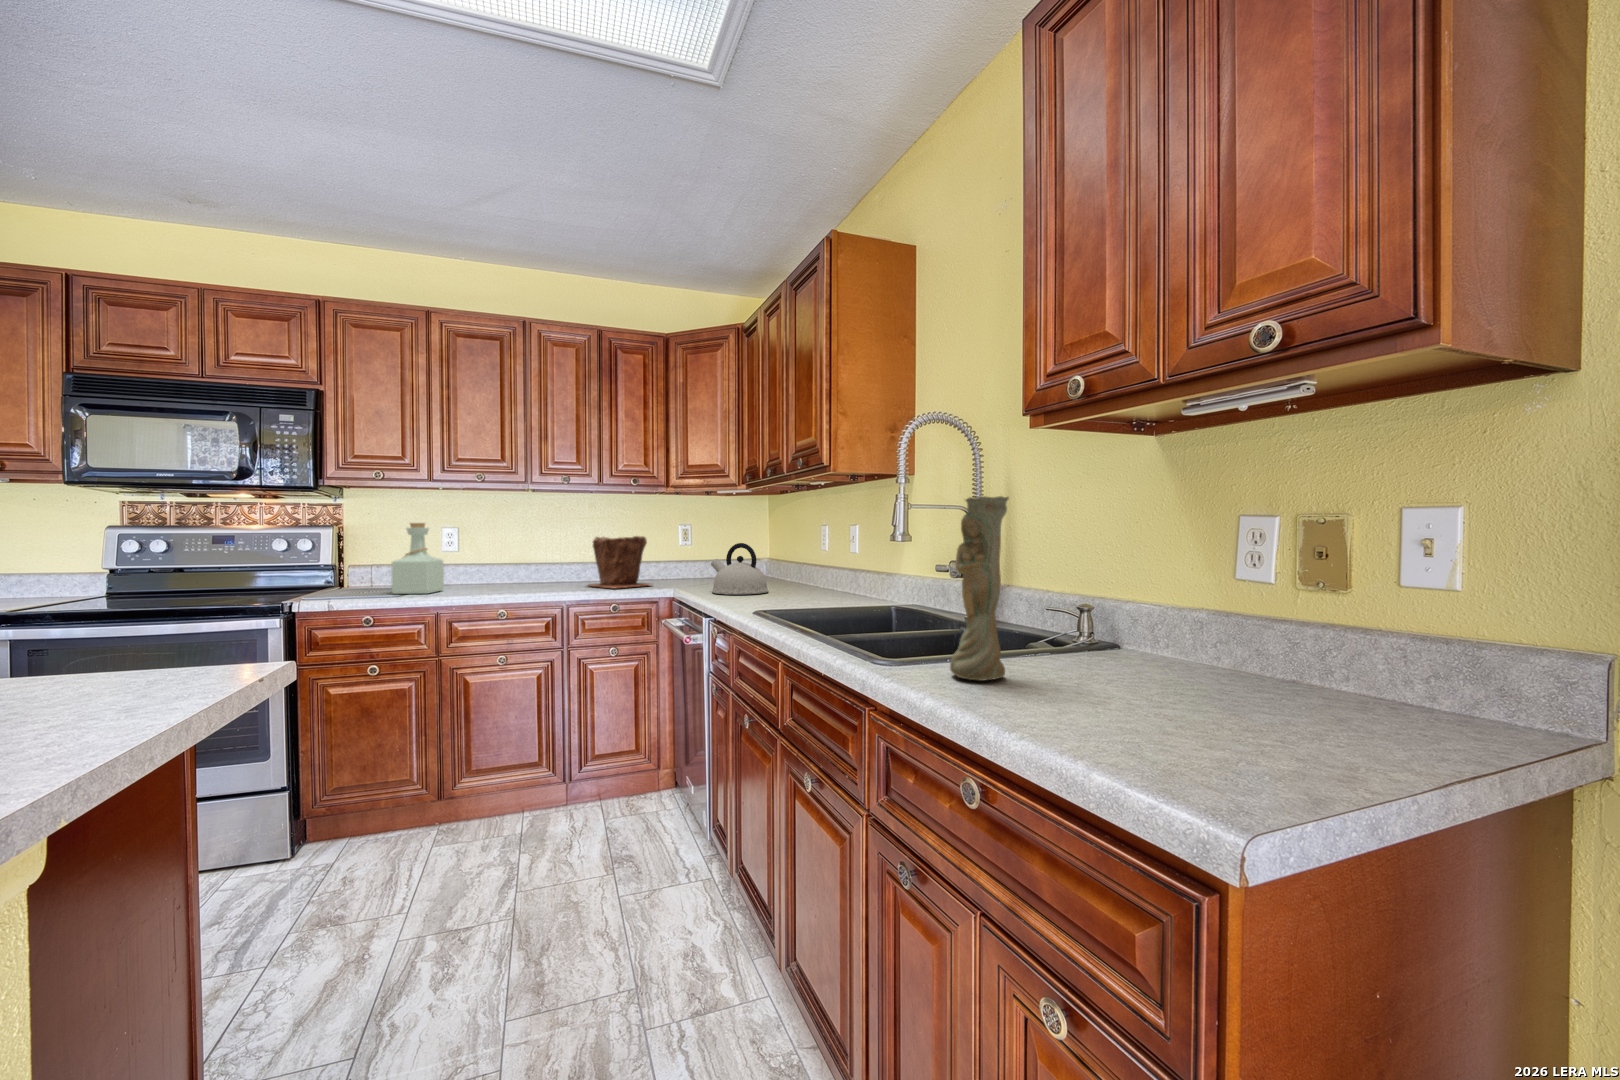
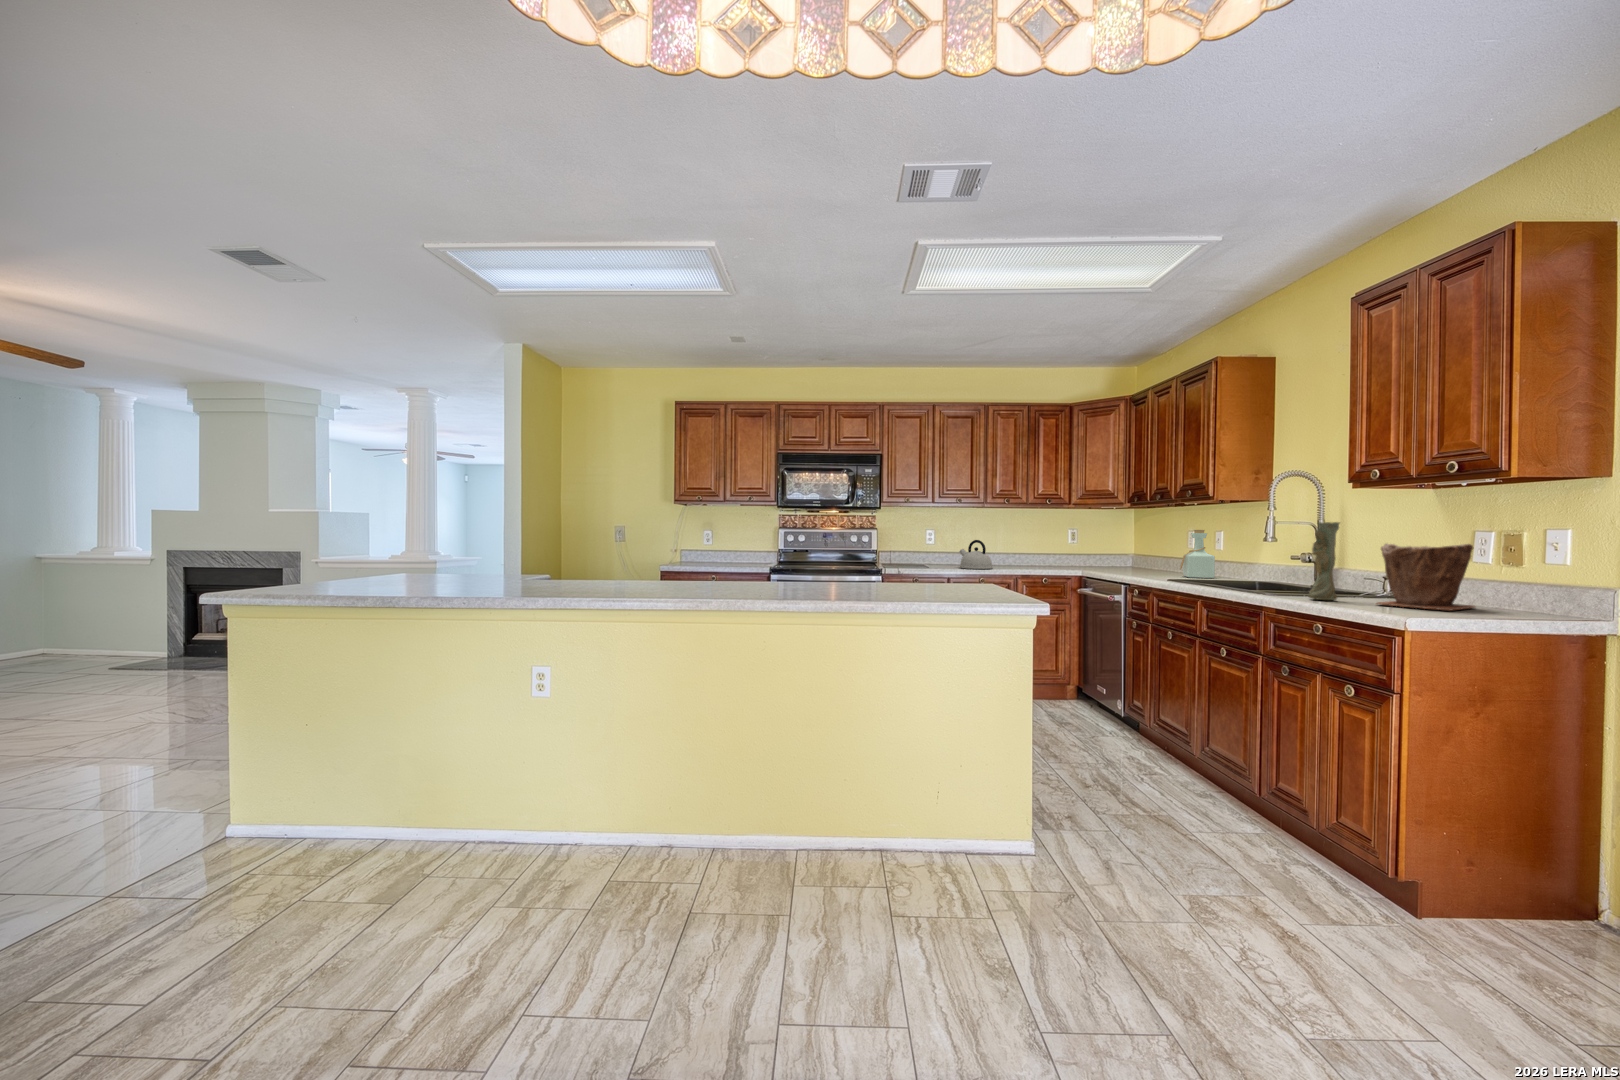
bottle: present [392,523,444,594] -> present [1180,530,1215,578]
plant pot: present [588,536,651,588] -> present [1376,544,1475,610]
kettle: present [711,543,769,595] -> present [959,540,993,569]

